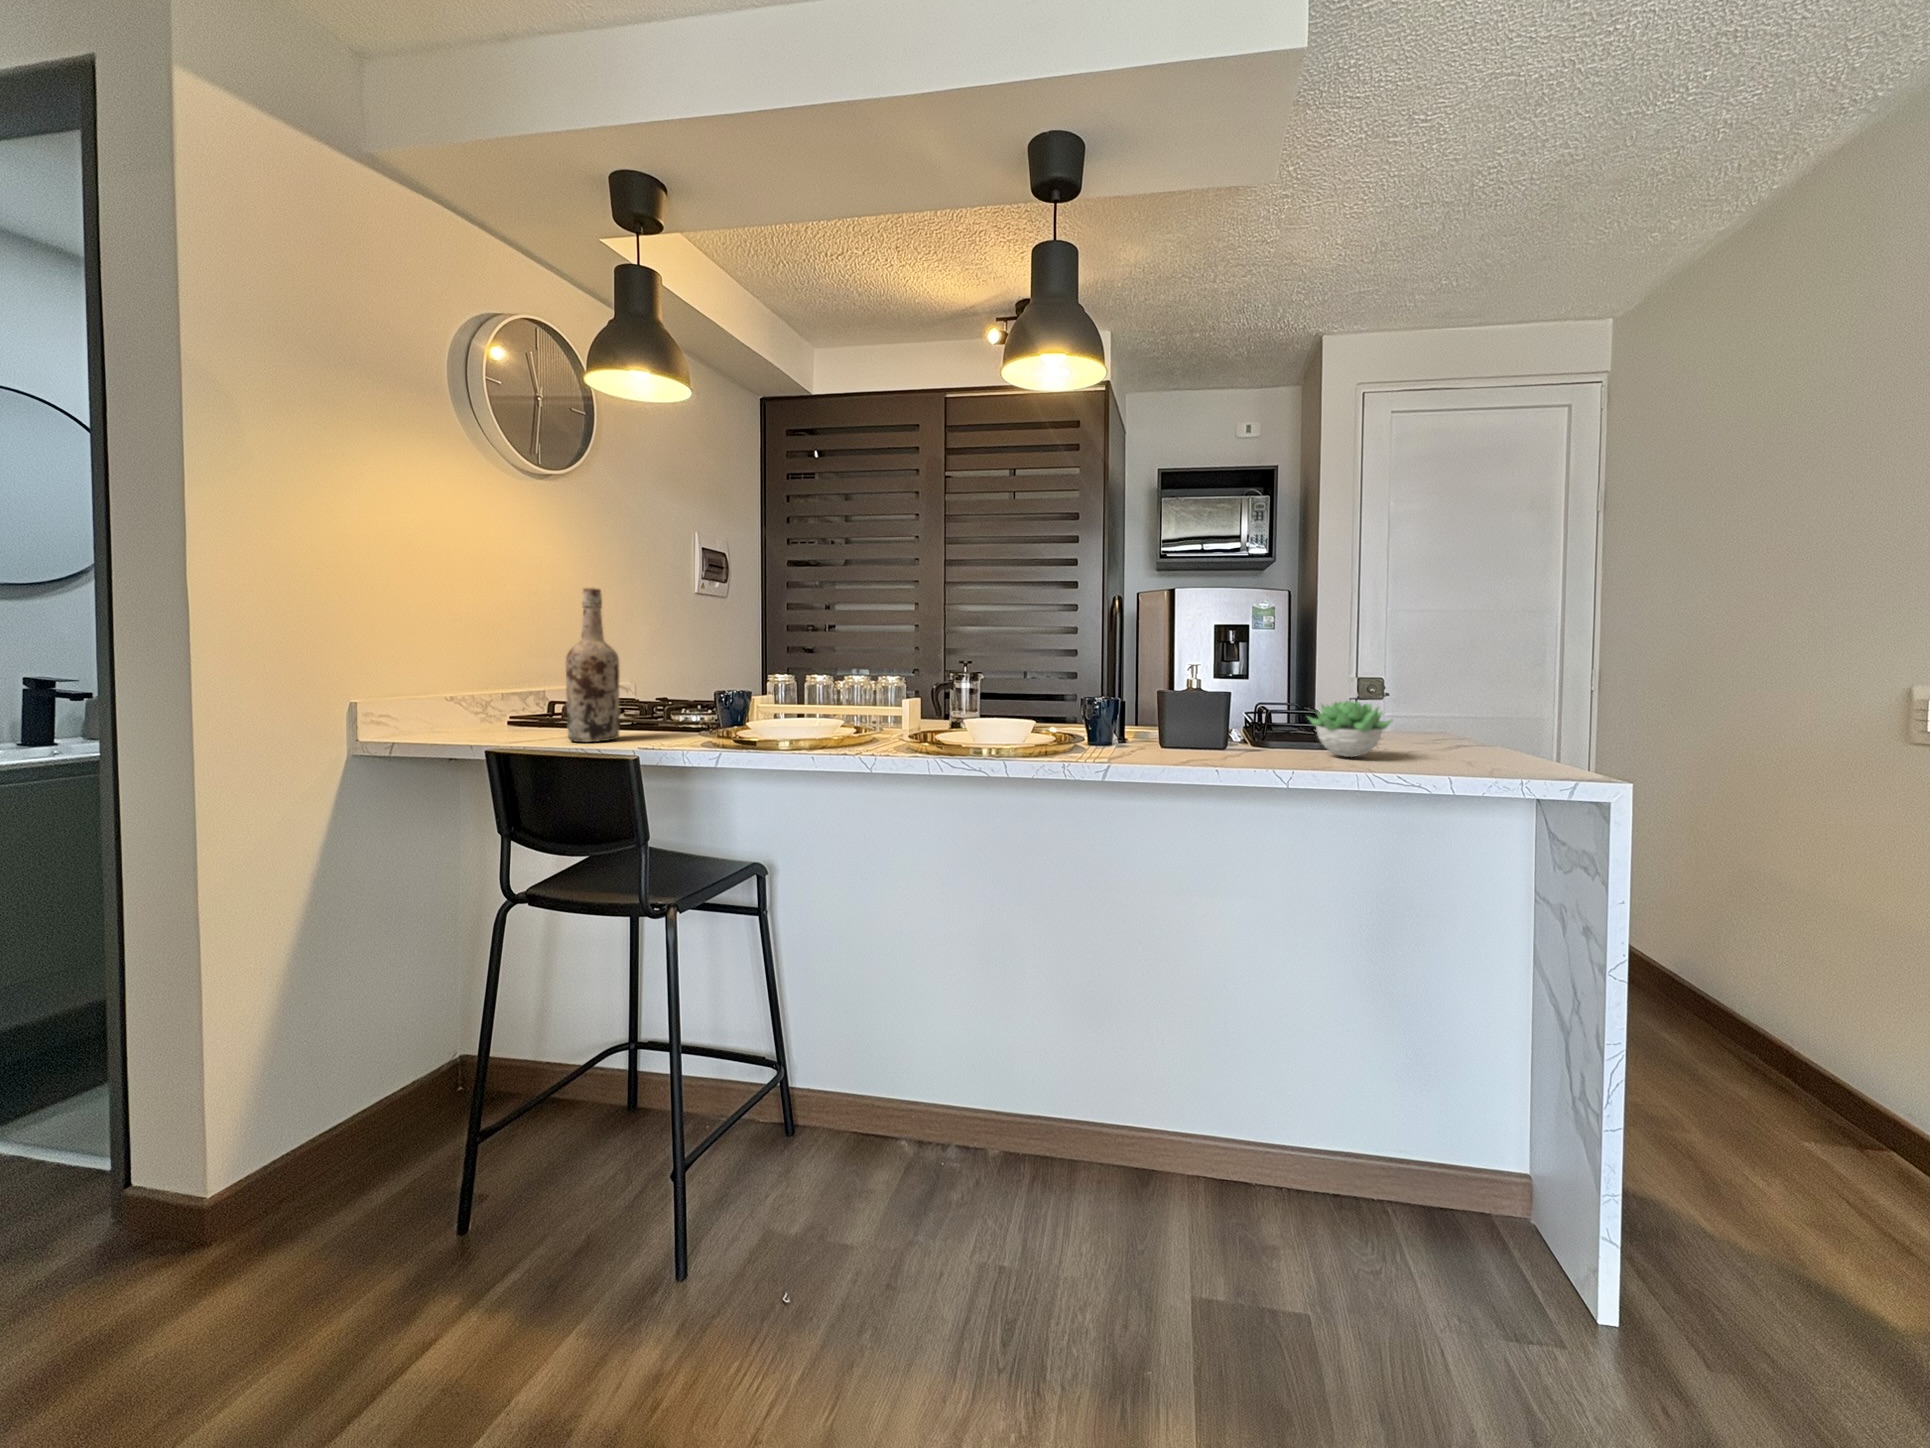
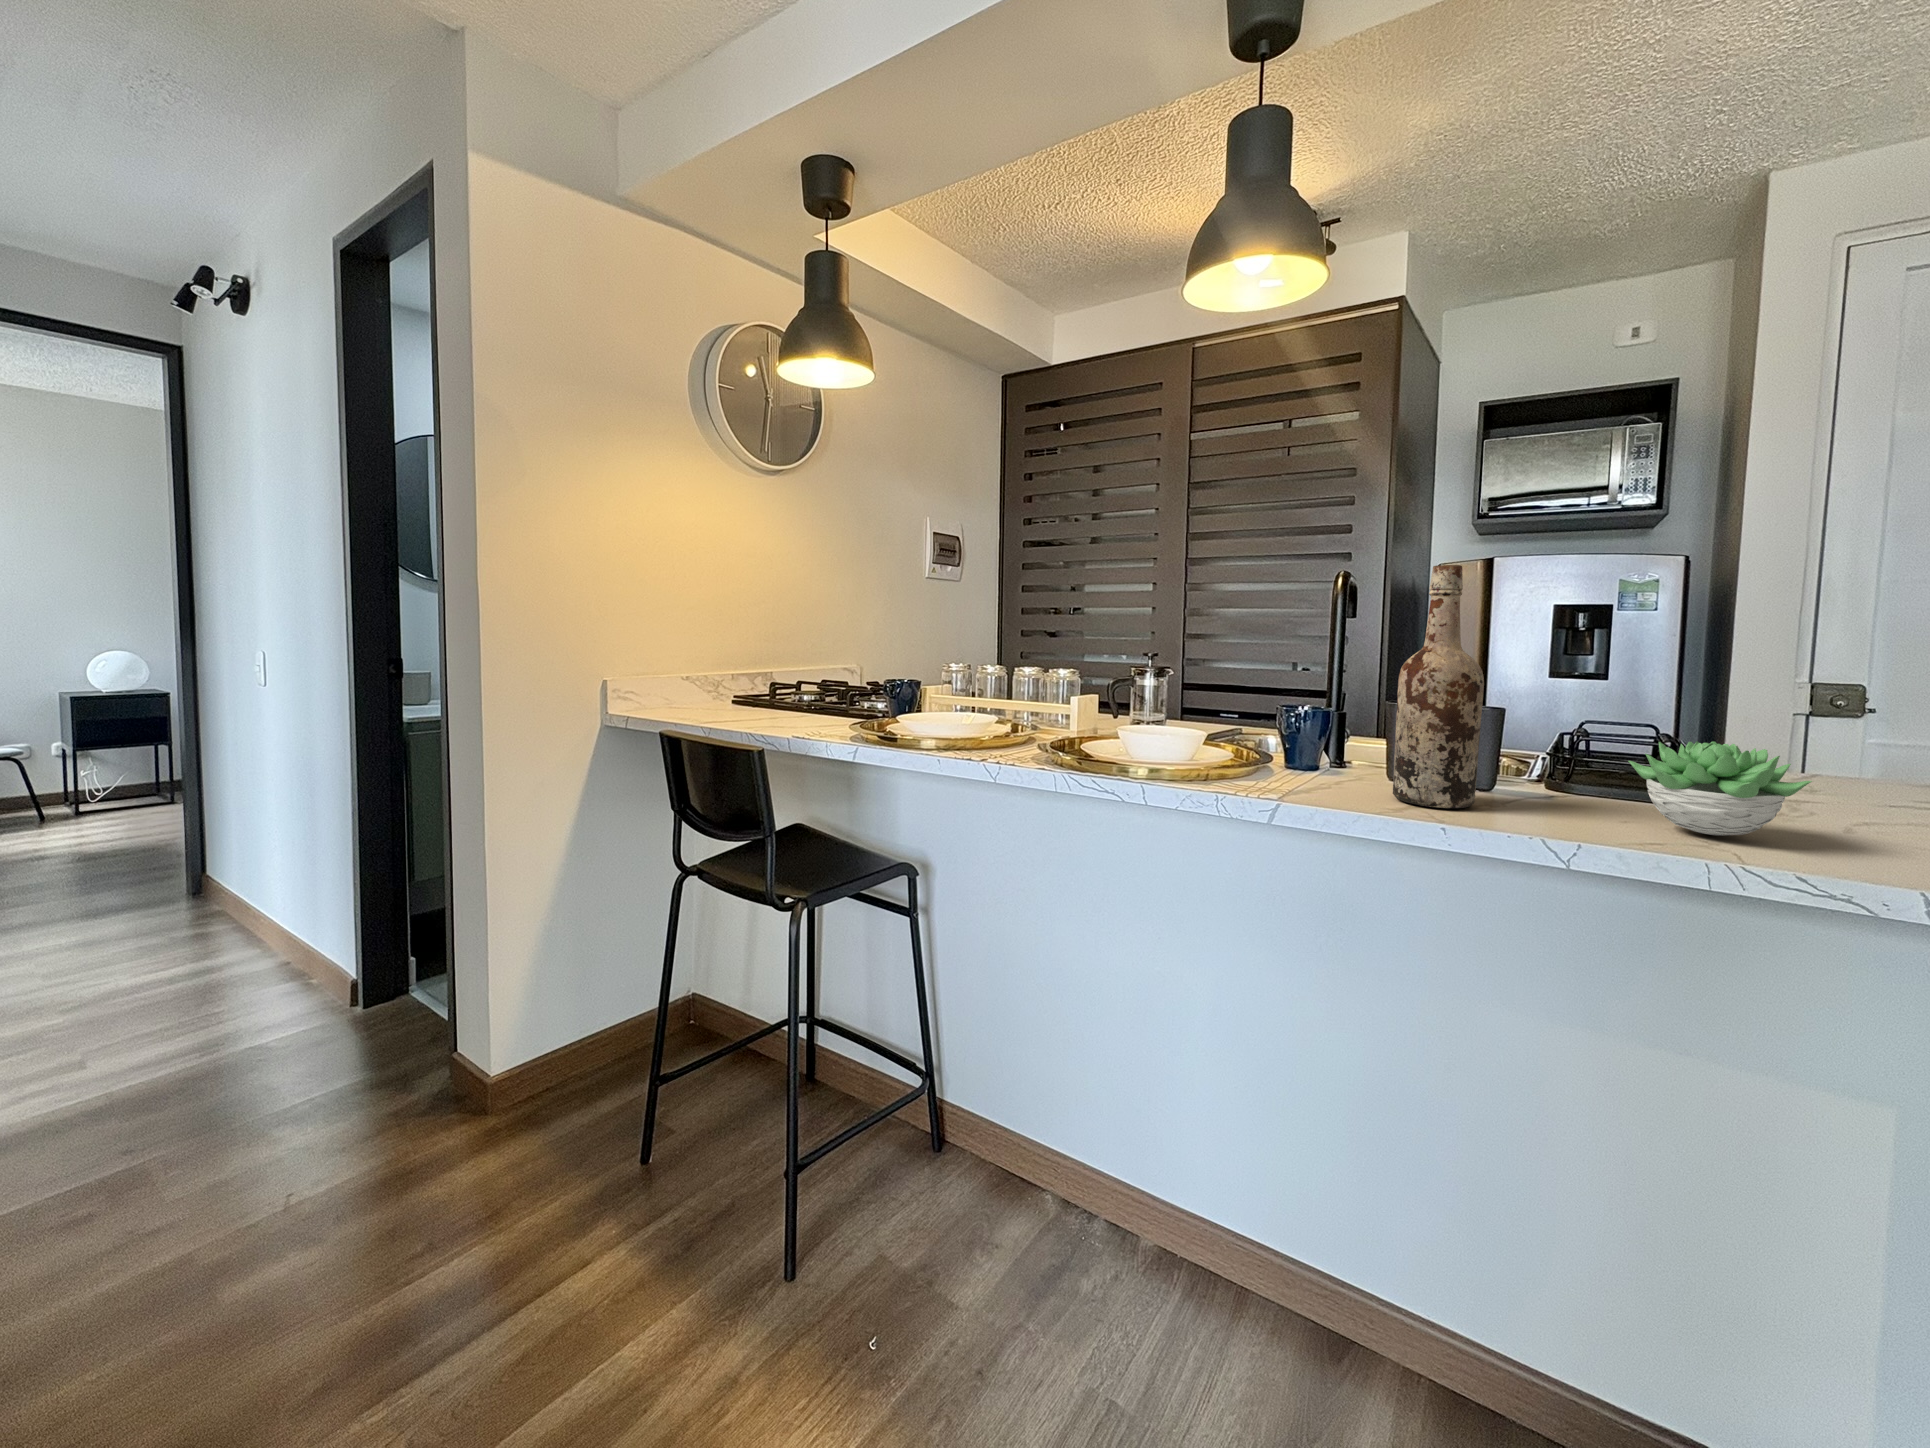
wine bottle: present [566,588,619,742] -> present [1393,565,1484,808]

